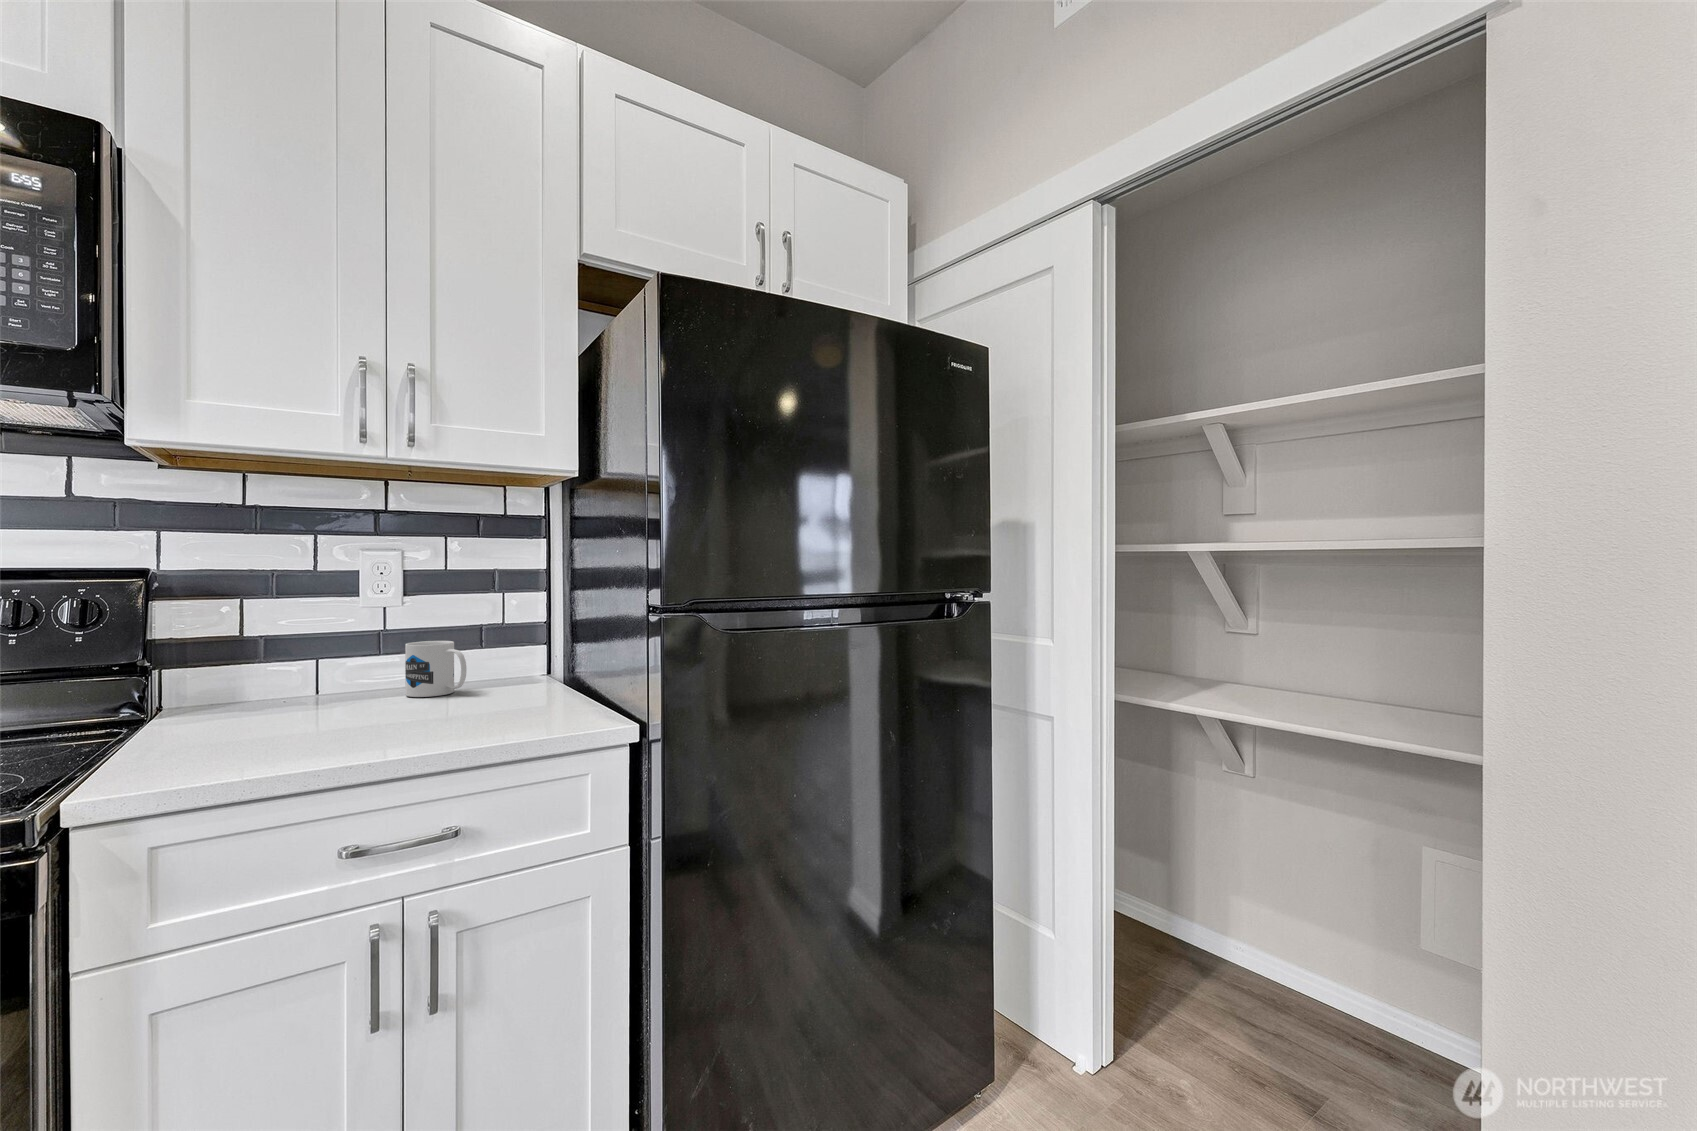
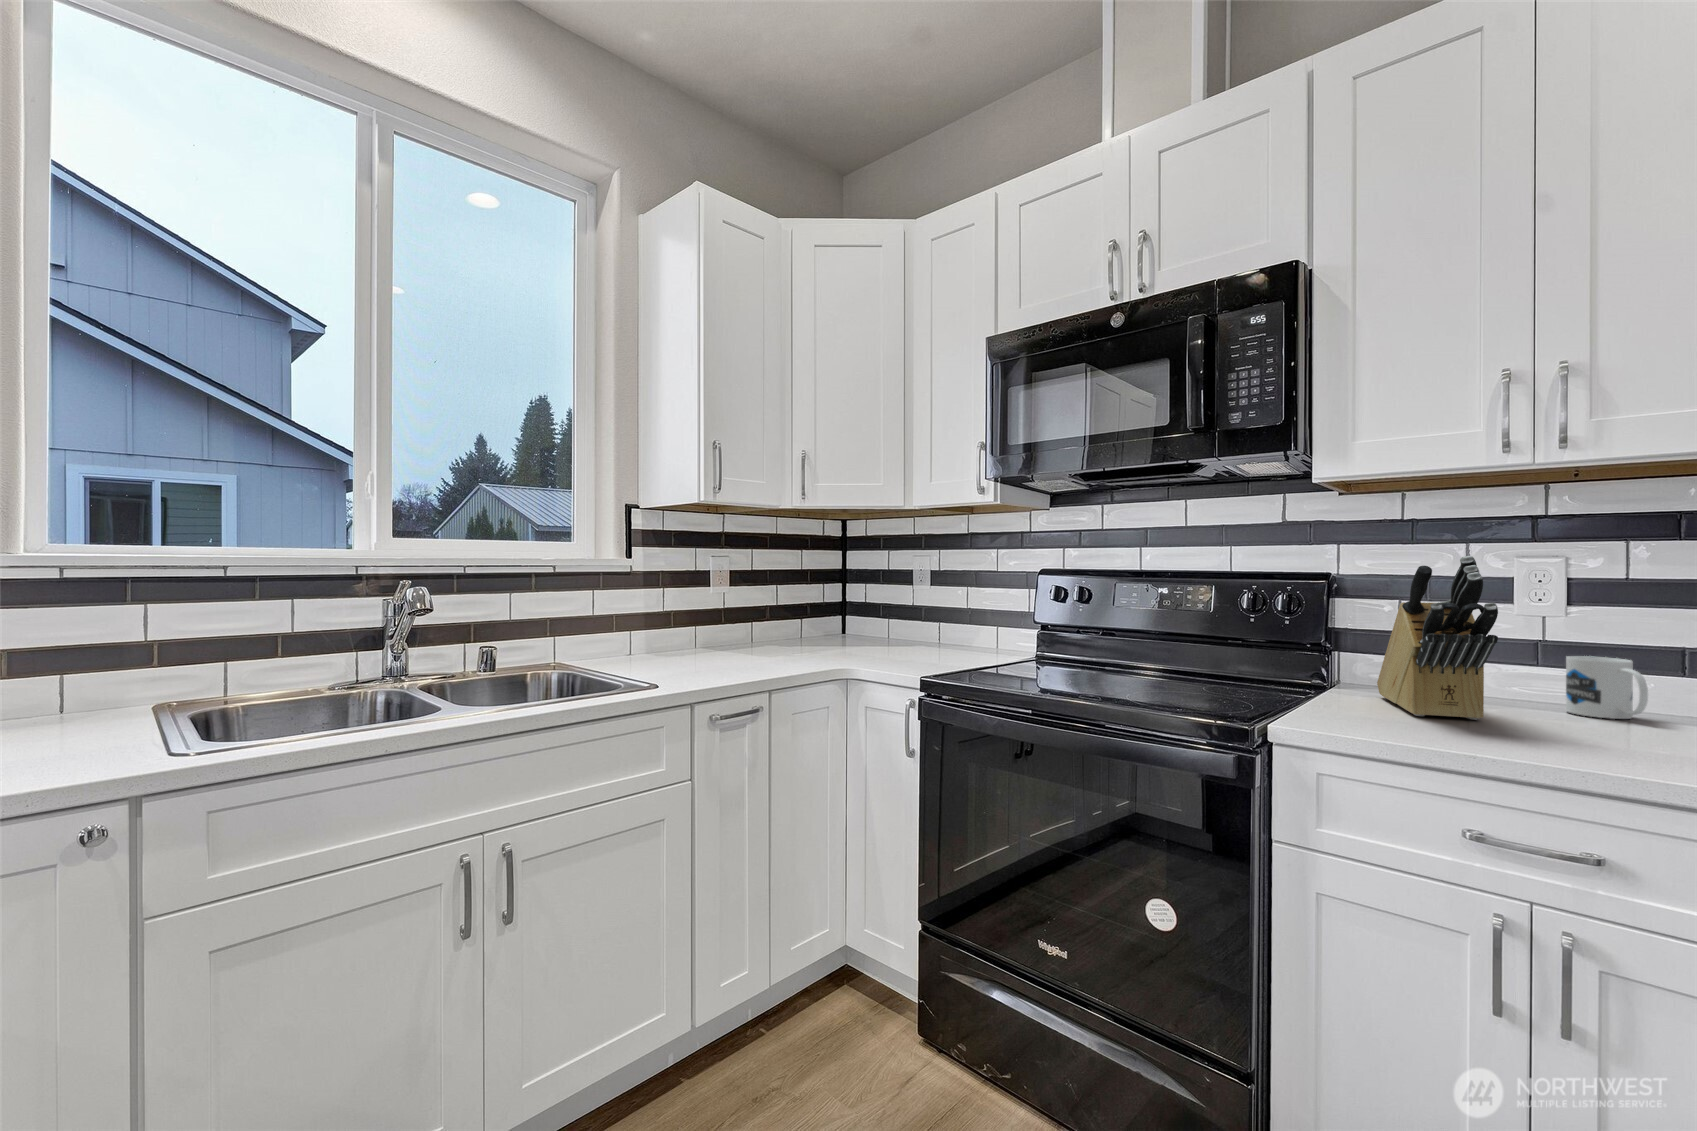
knife block: none [216,548,360,733] -> present [1377,556,1498,720]

